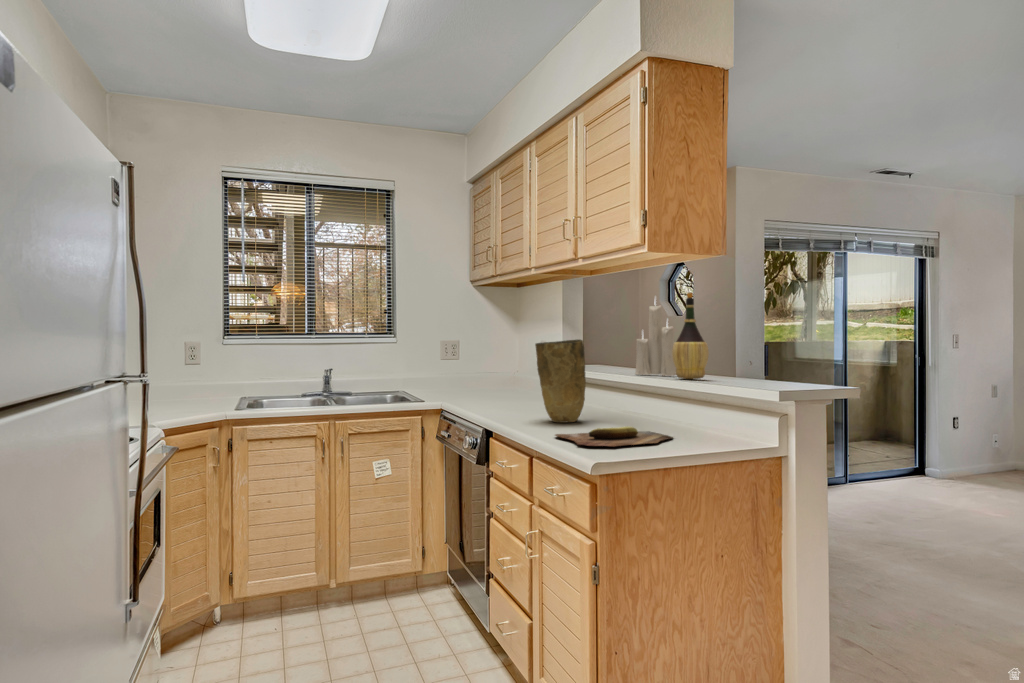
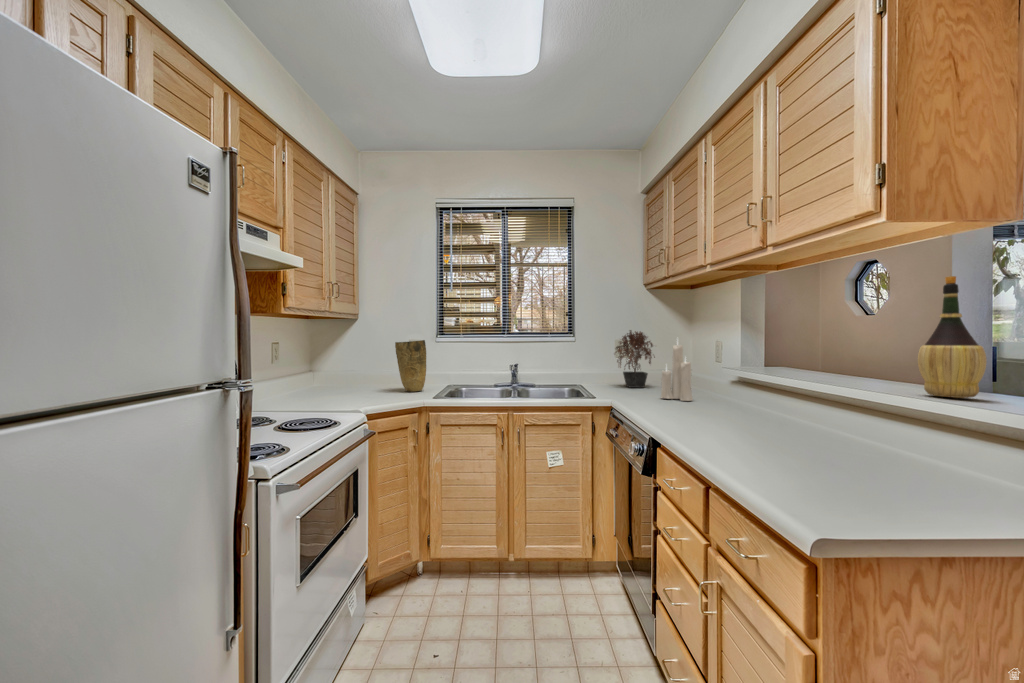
candle: present [635,302,676,376] -> present [661,344,693,401]
potted plant: none [439,329,486,392] -> present [615,330,655,388]
vase: present [535,339,586,423] -> present [395,340,426,392]
cutting board: present [555,426,673,446] -> none [740,462,940,502]

